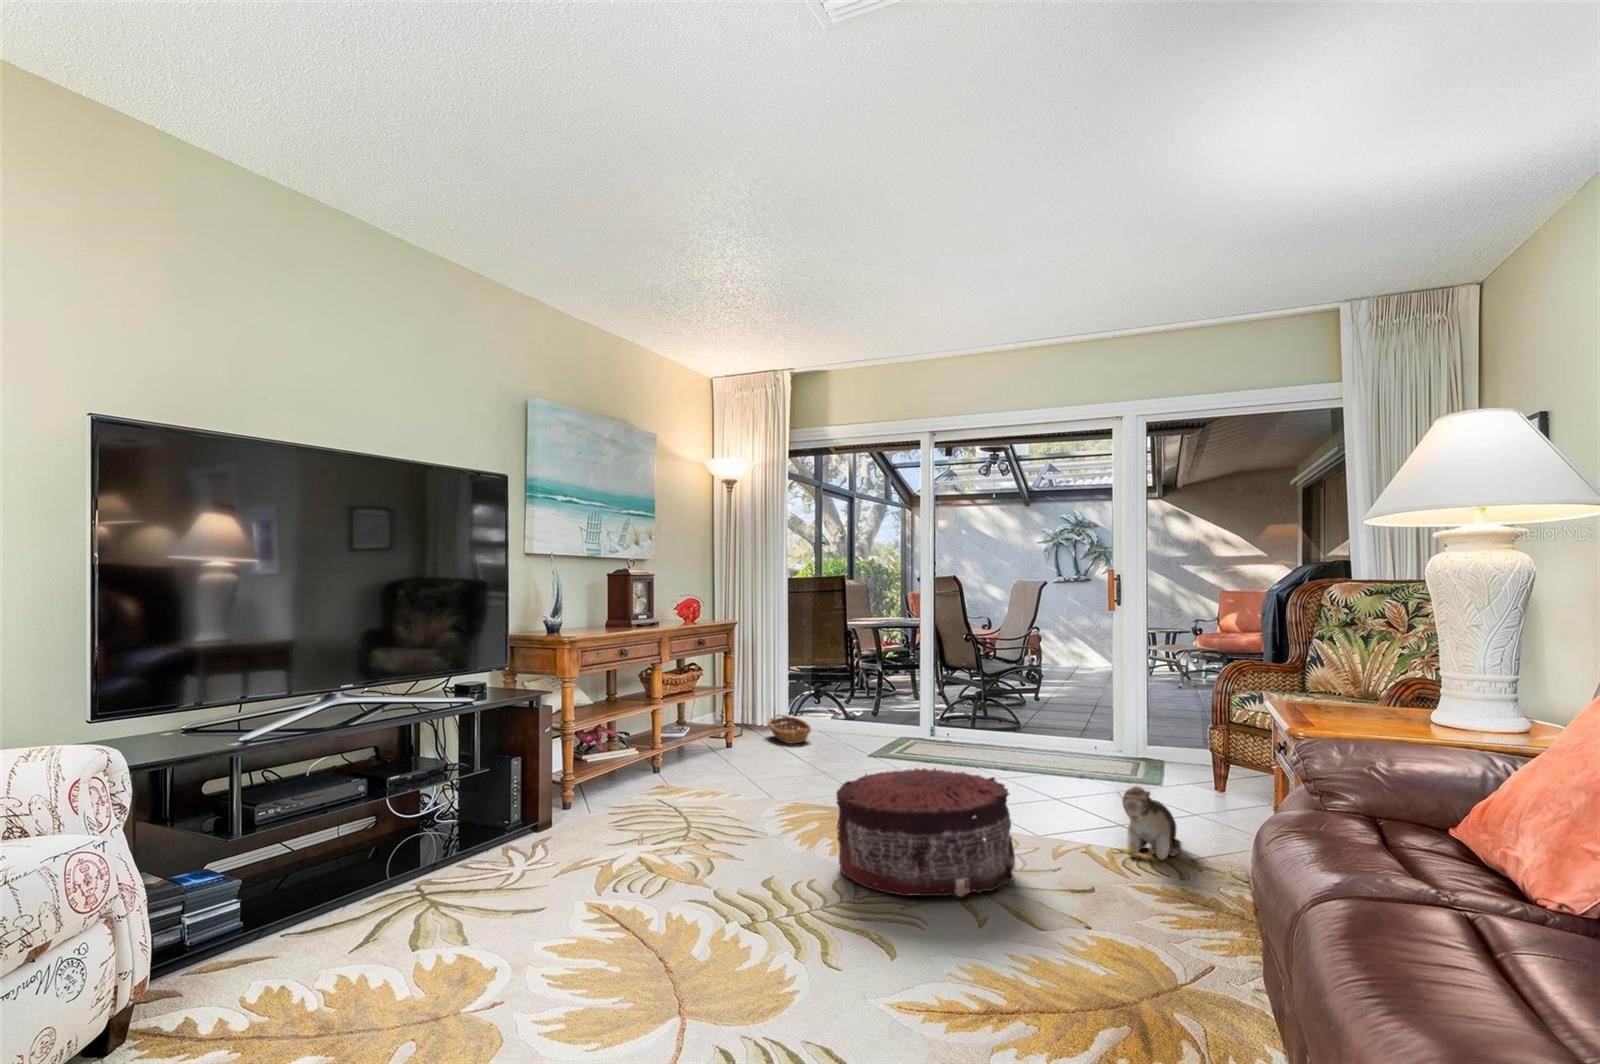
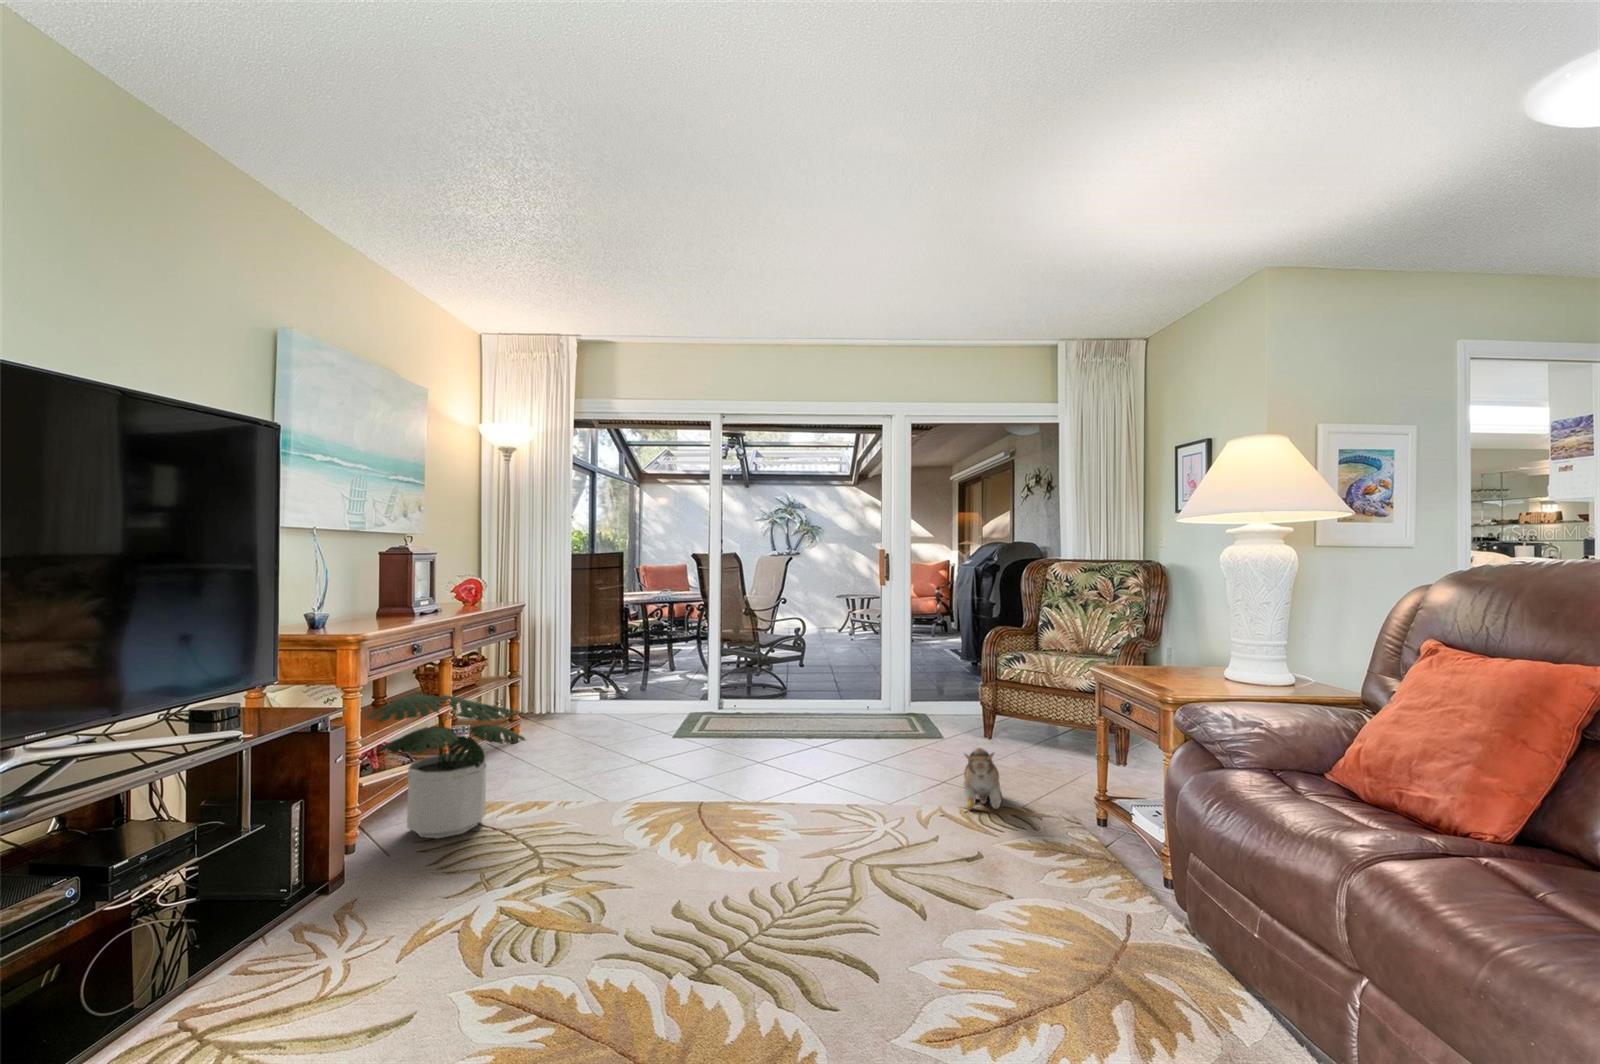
potted plant: none [573,687,702,810] -> present [367,694,525,838]
basket: present [768,714,811,744] -> none [531,695,608,730]
pouf: present [837,768,1015,897] -> none [728,750,913,897]

